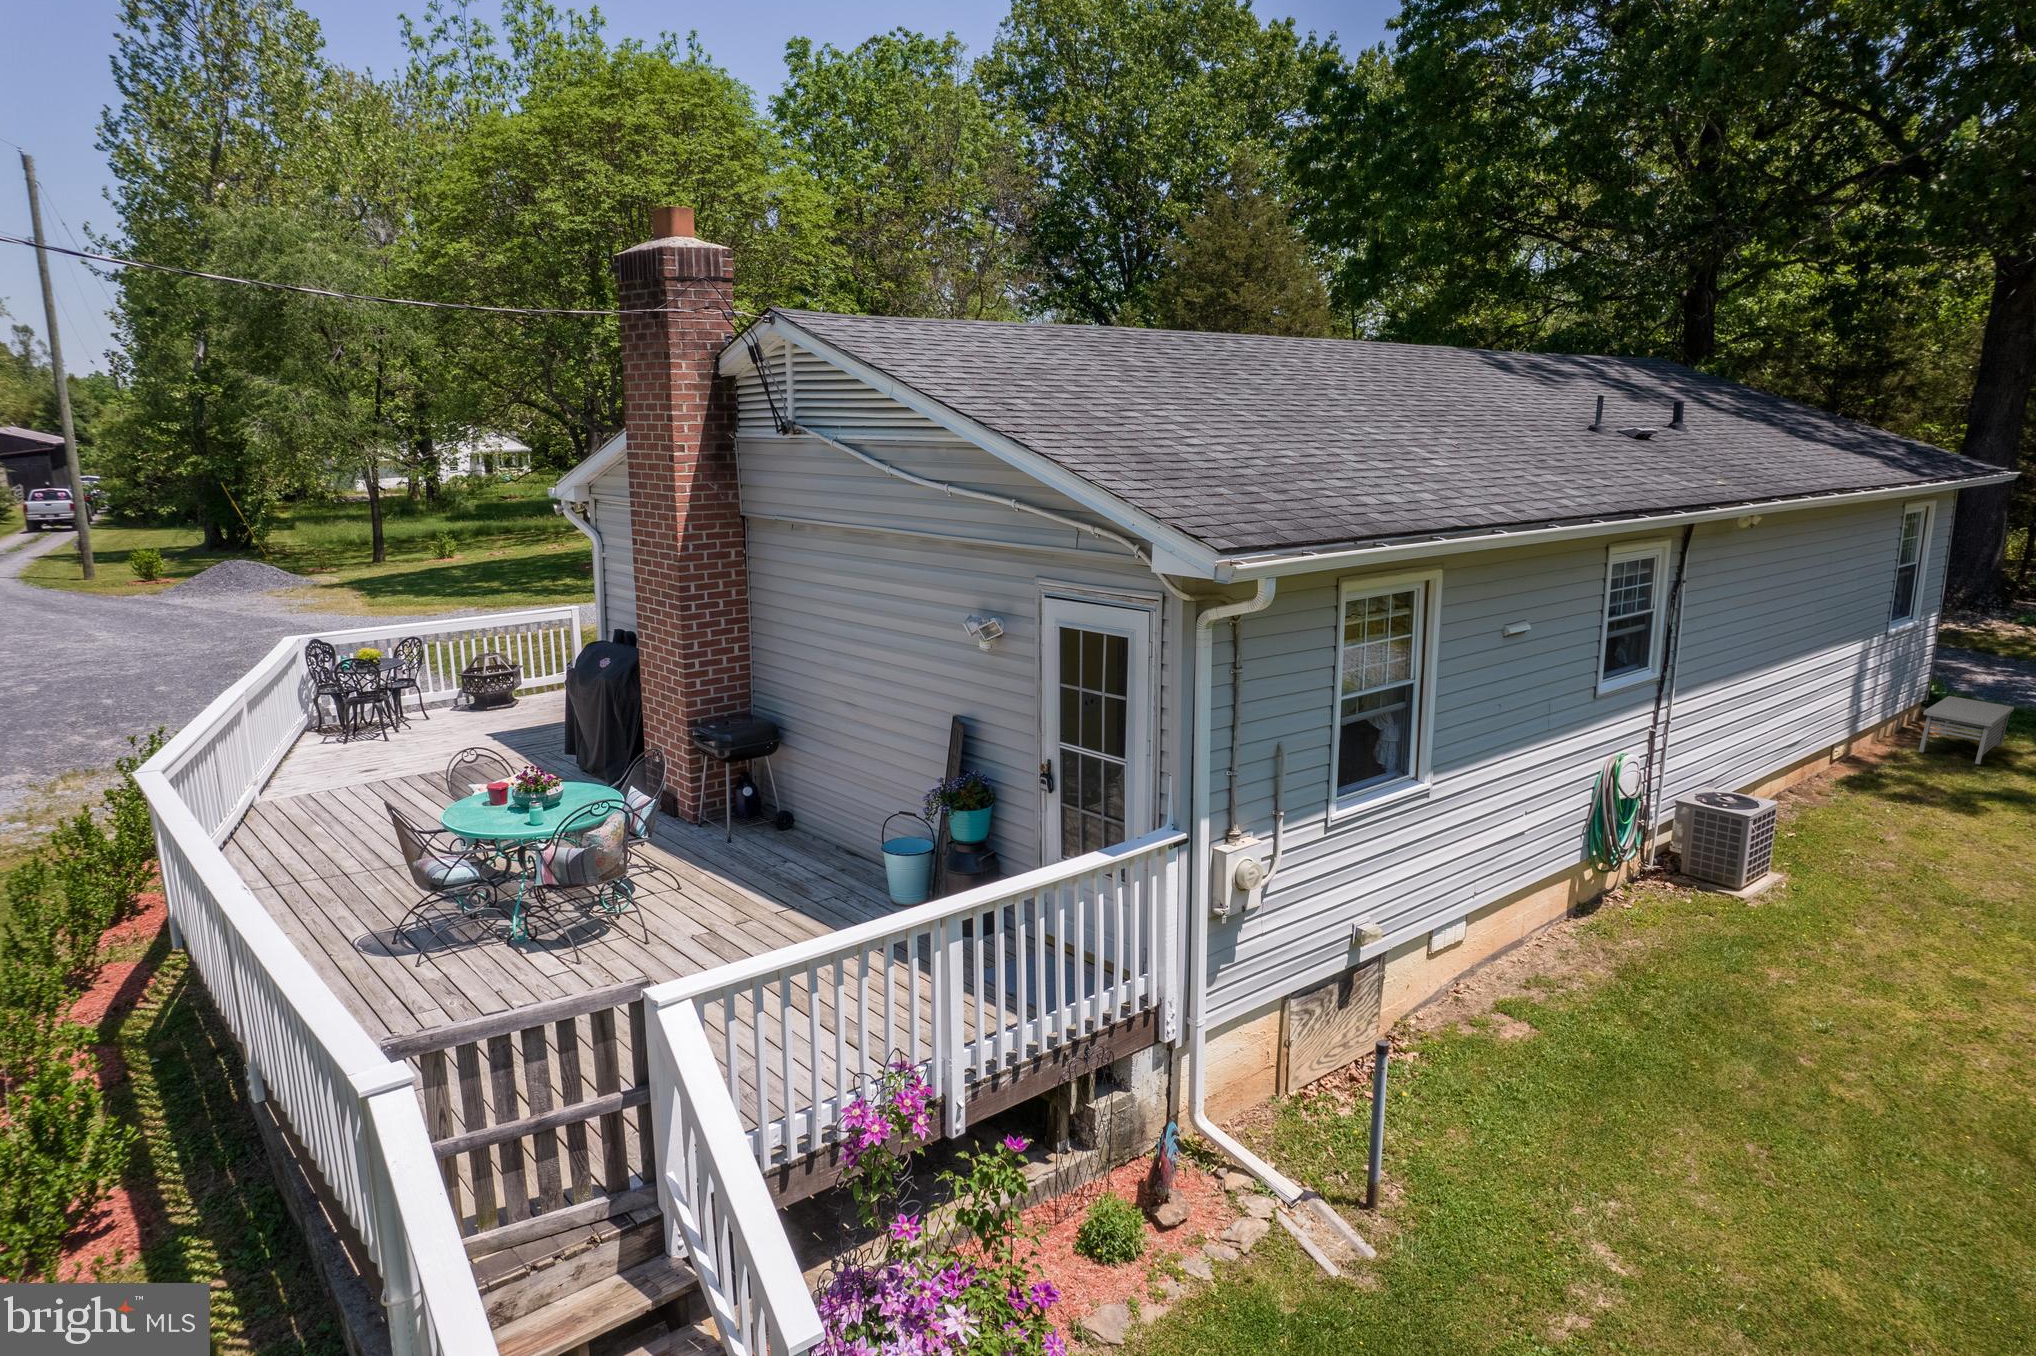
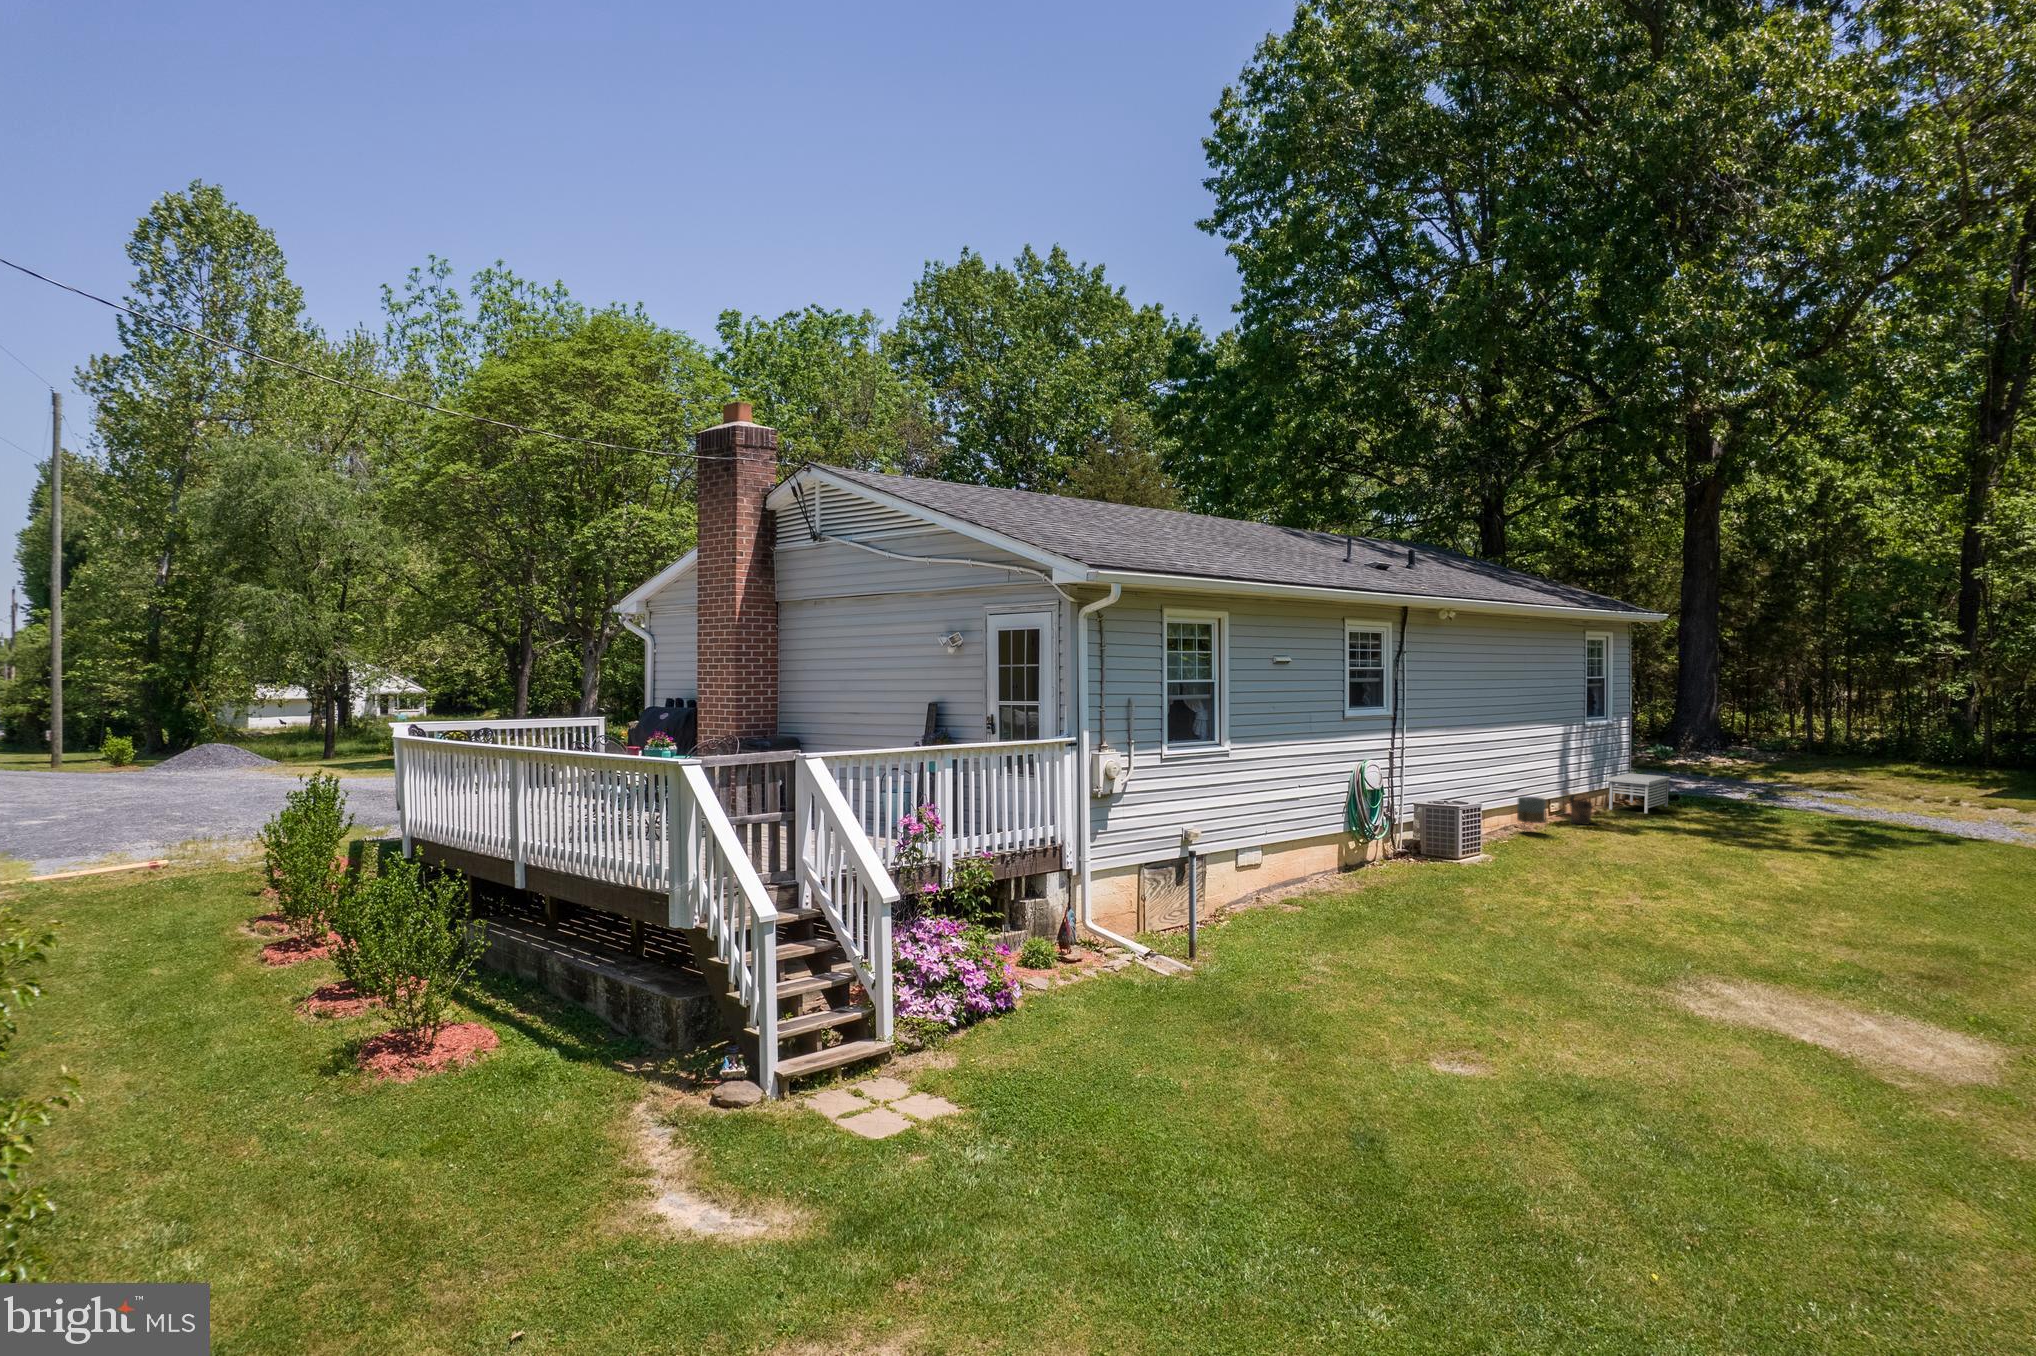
bucket: none [1866,738,1913,789] -> present [1569,794,1593,825]
planter: none [1805,757,1856,813] -> present [1517,797,1547,823]

